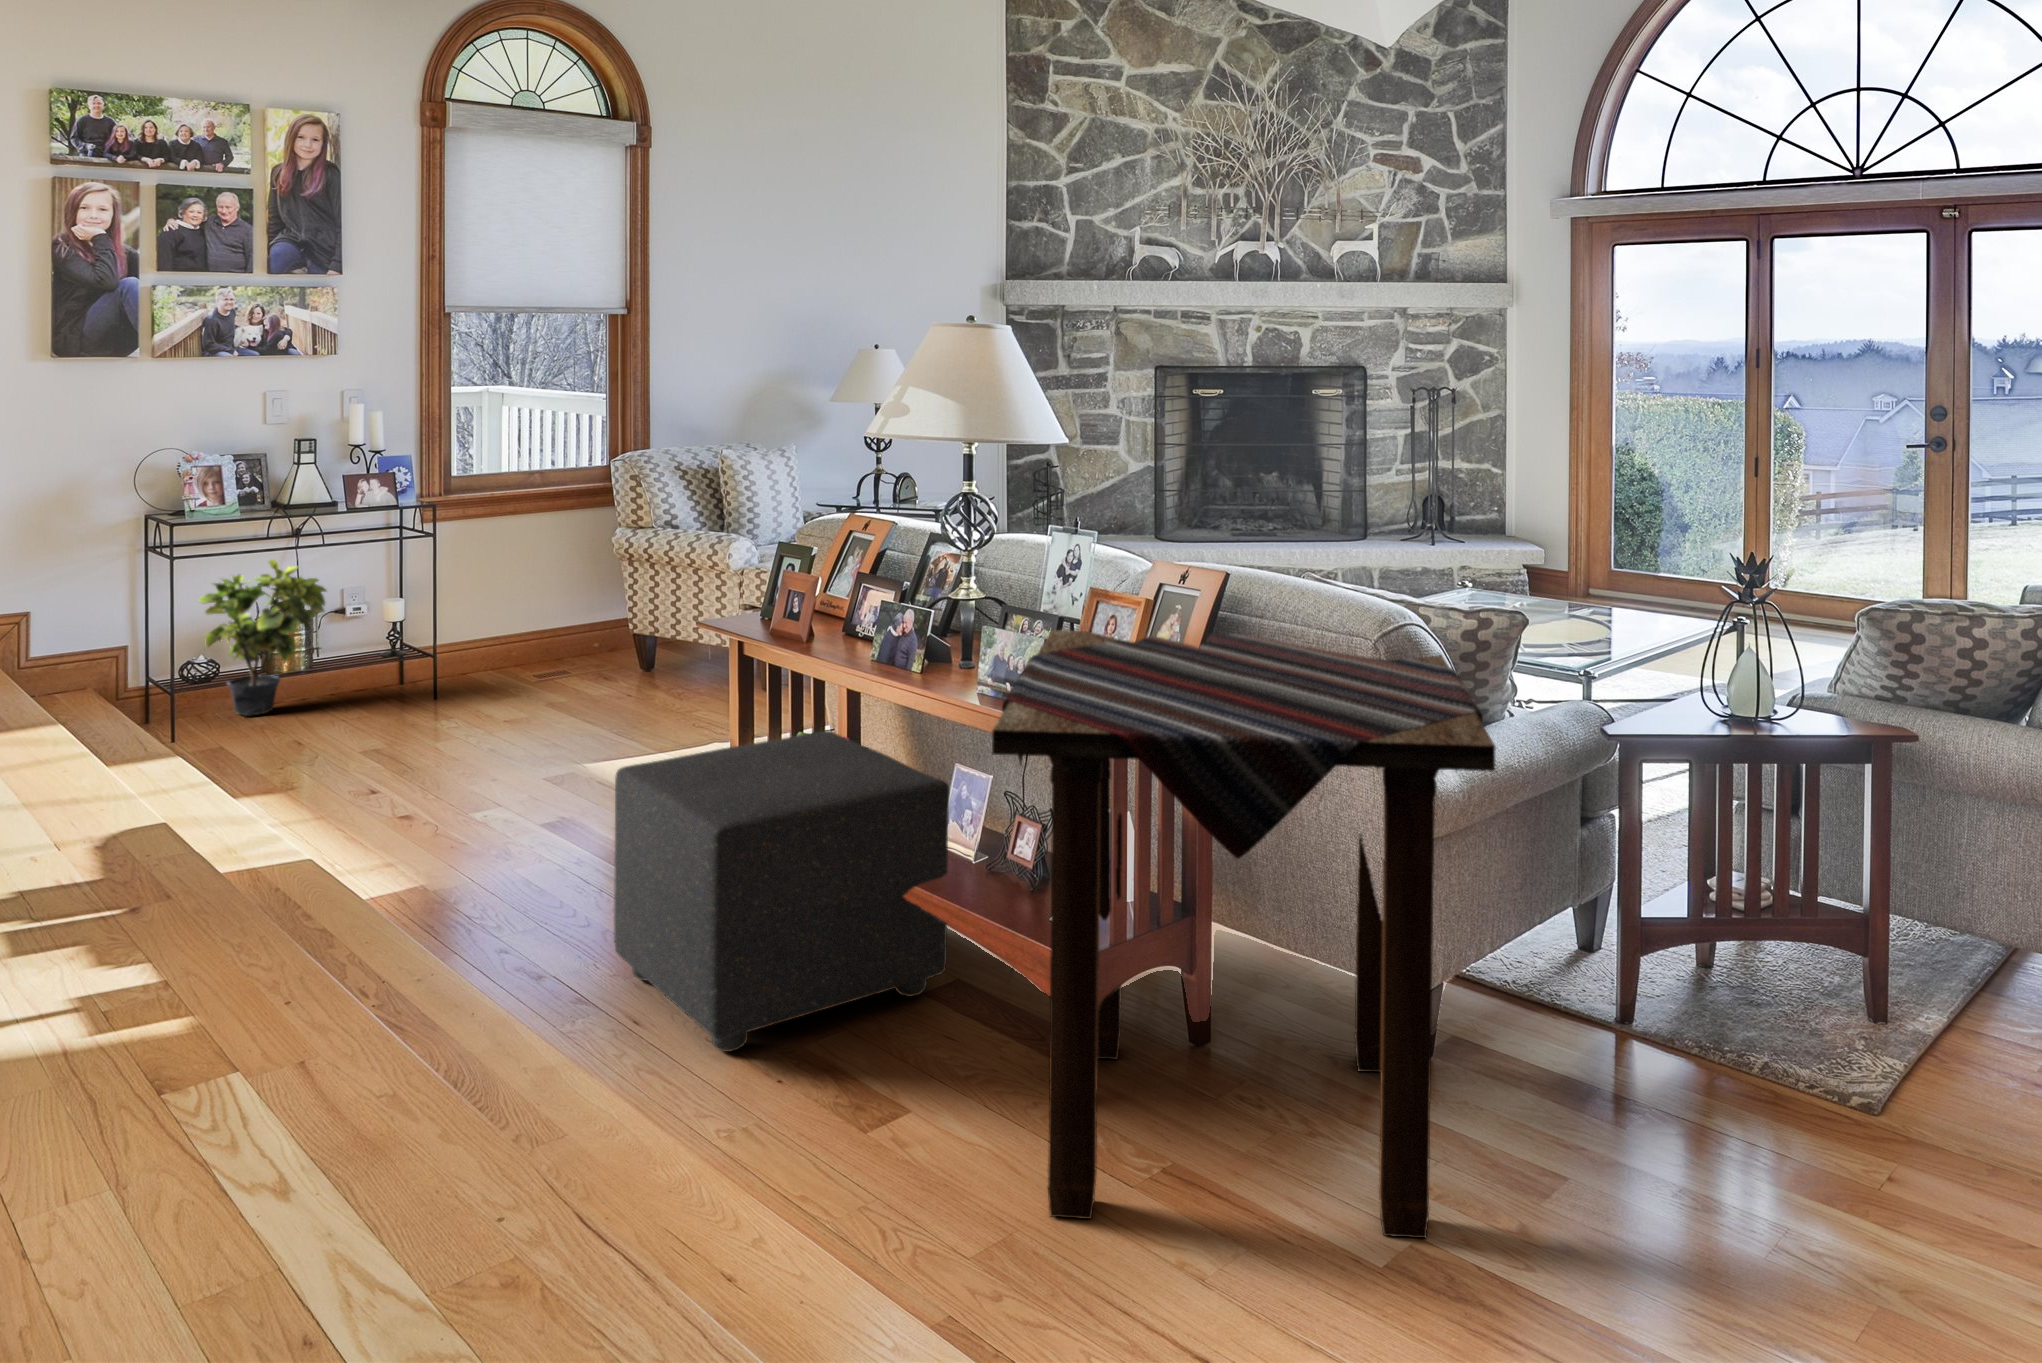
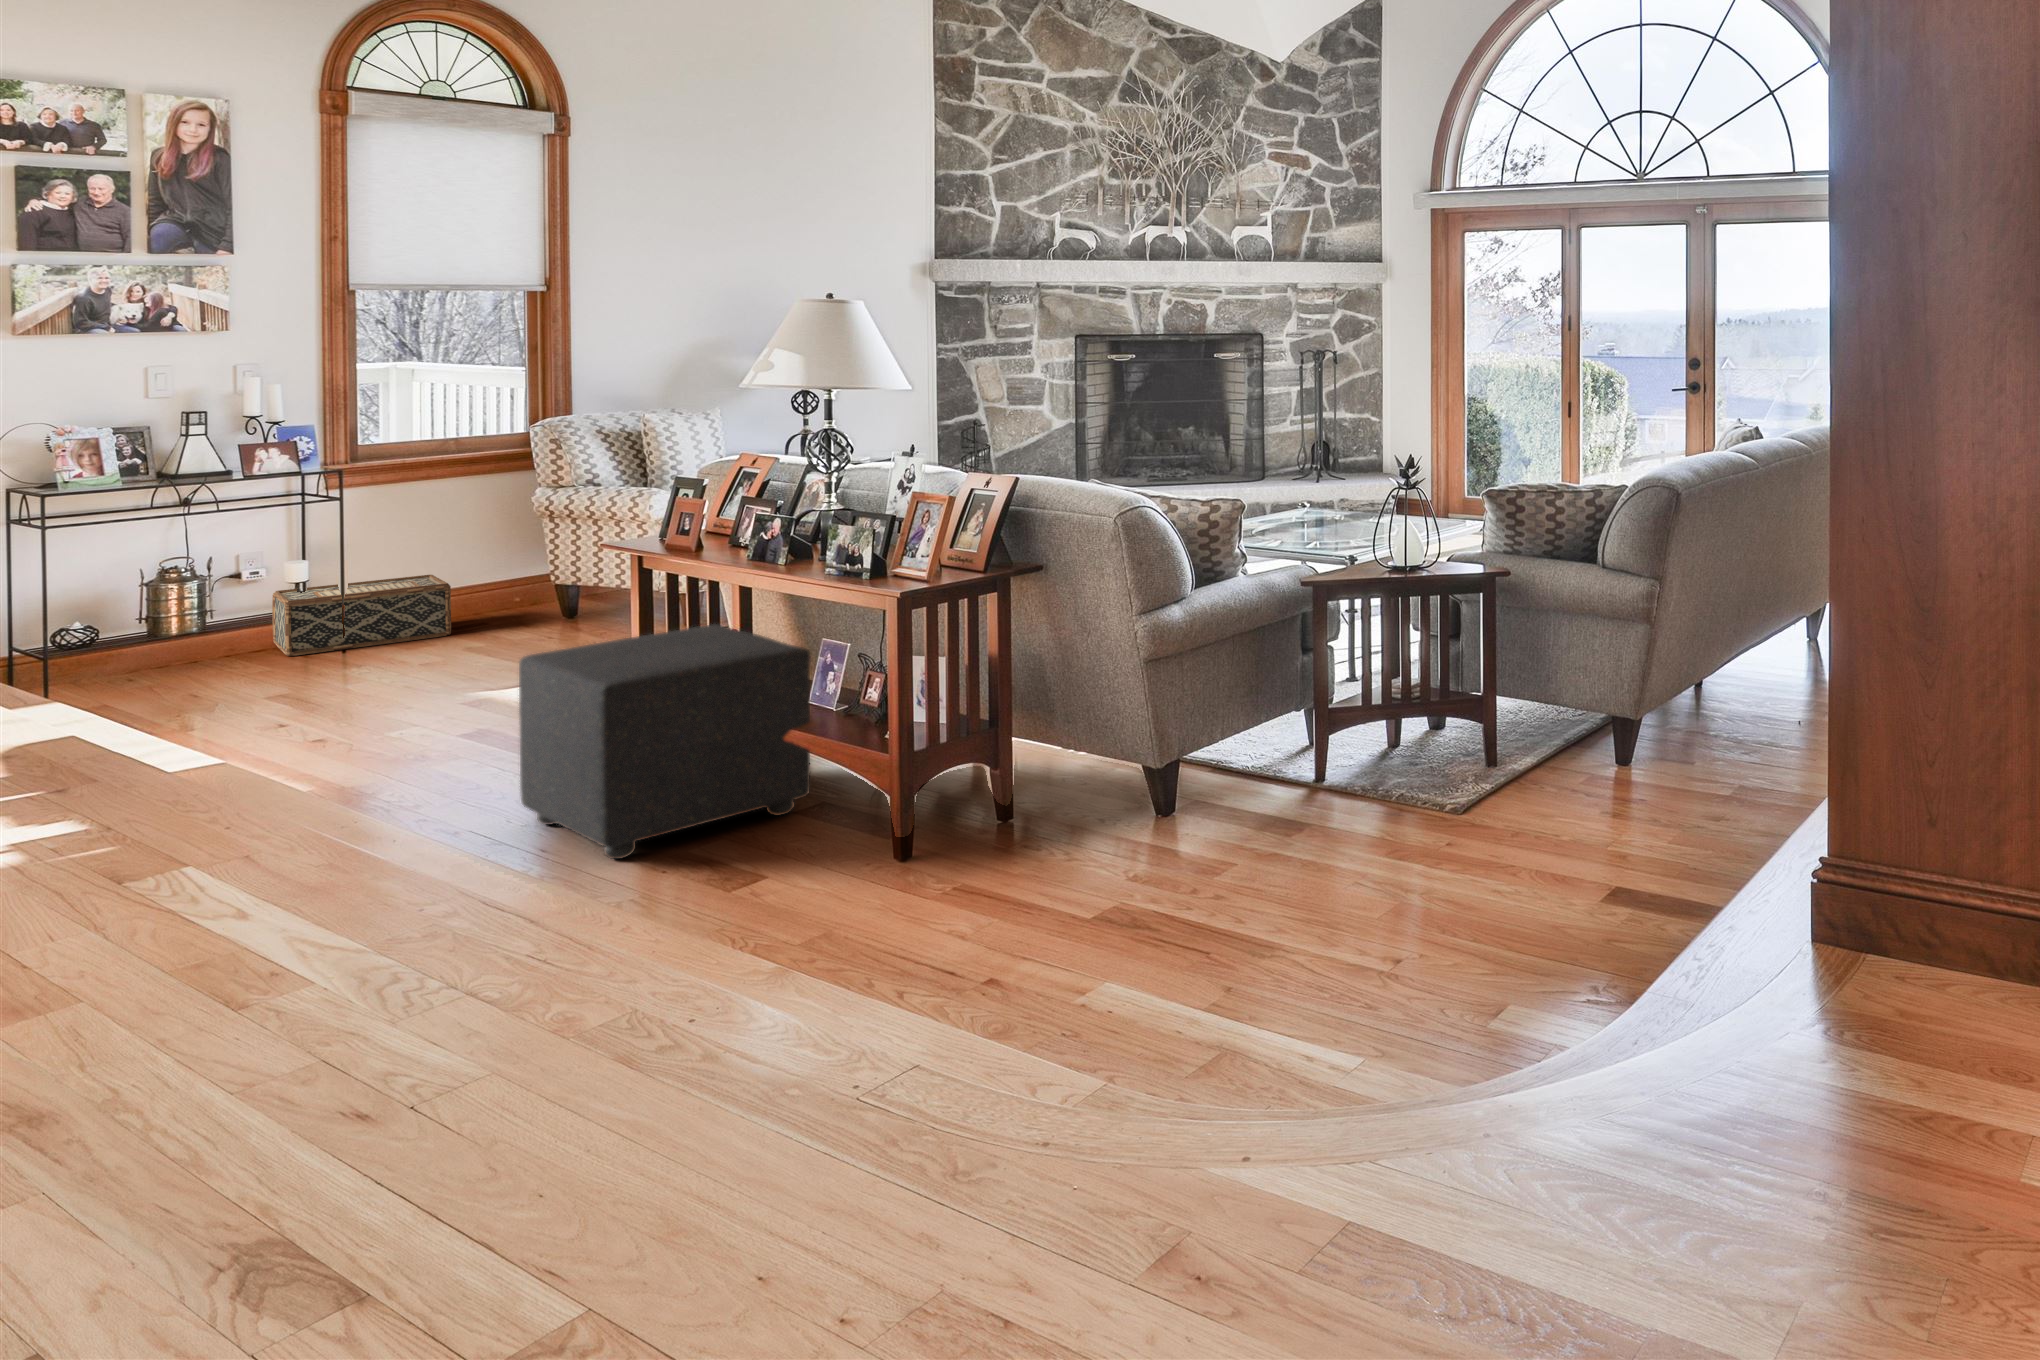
potted plant: present [198,559,326,716] -> none [74,526,222,675]
woven basket: none [372,616,536,701] -> present [272,575,451,656]
side table: present [992,630,1496,1238] -> none [806,520,1178,919]

